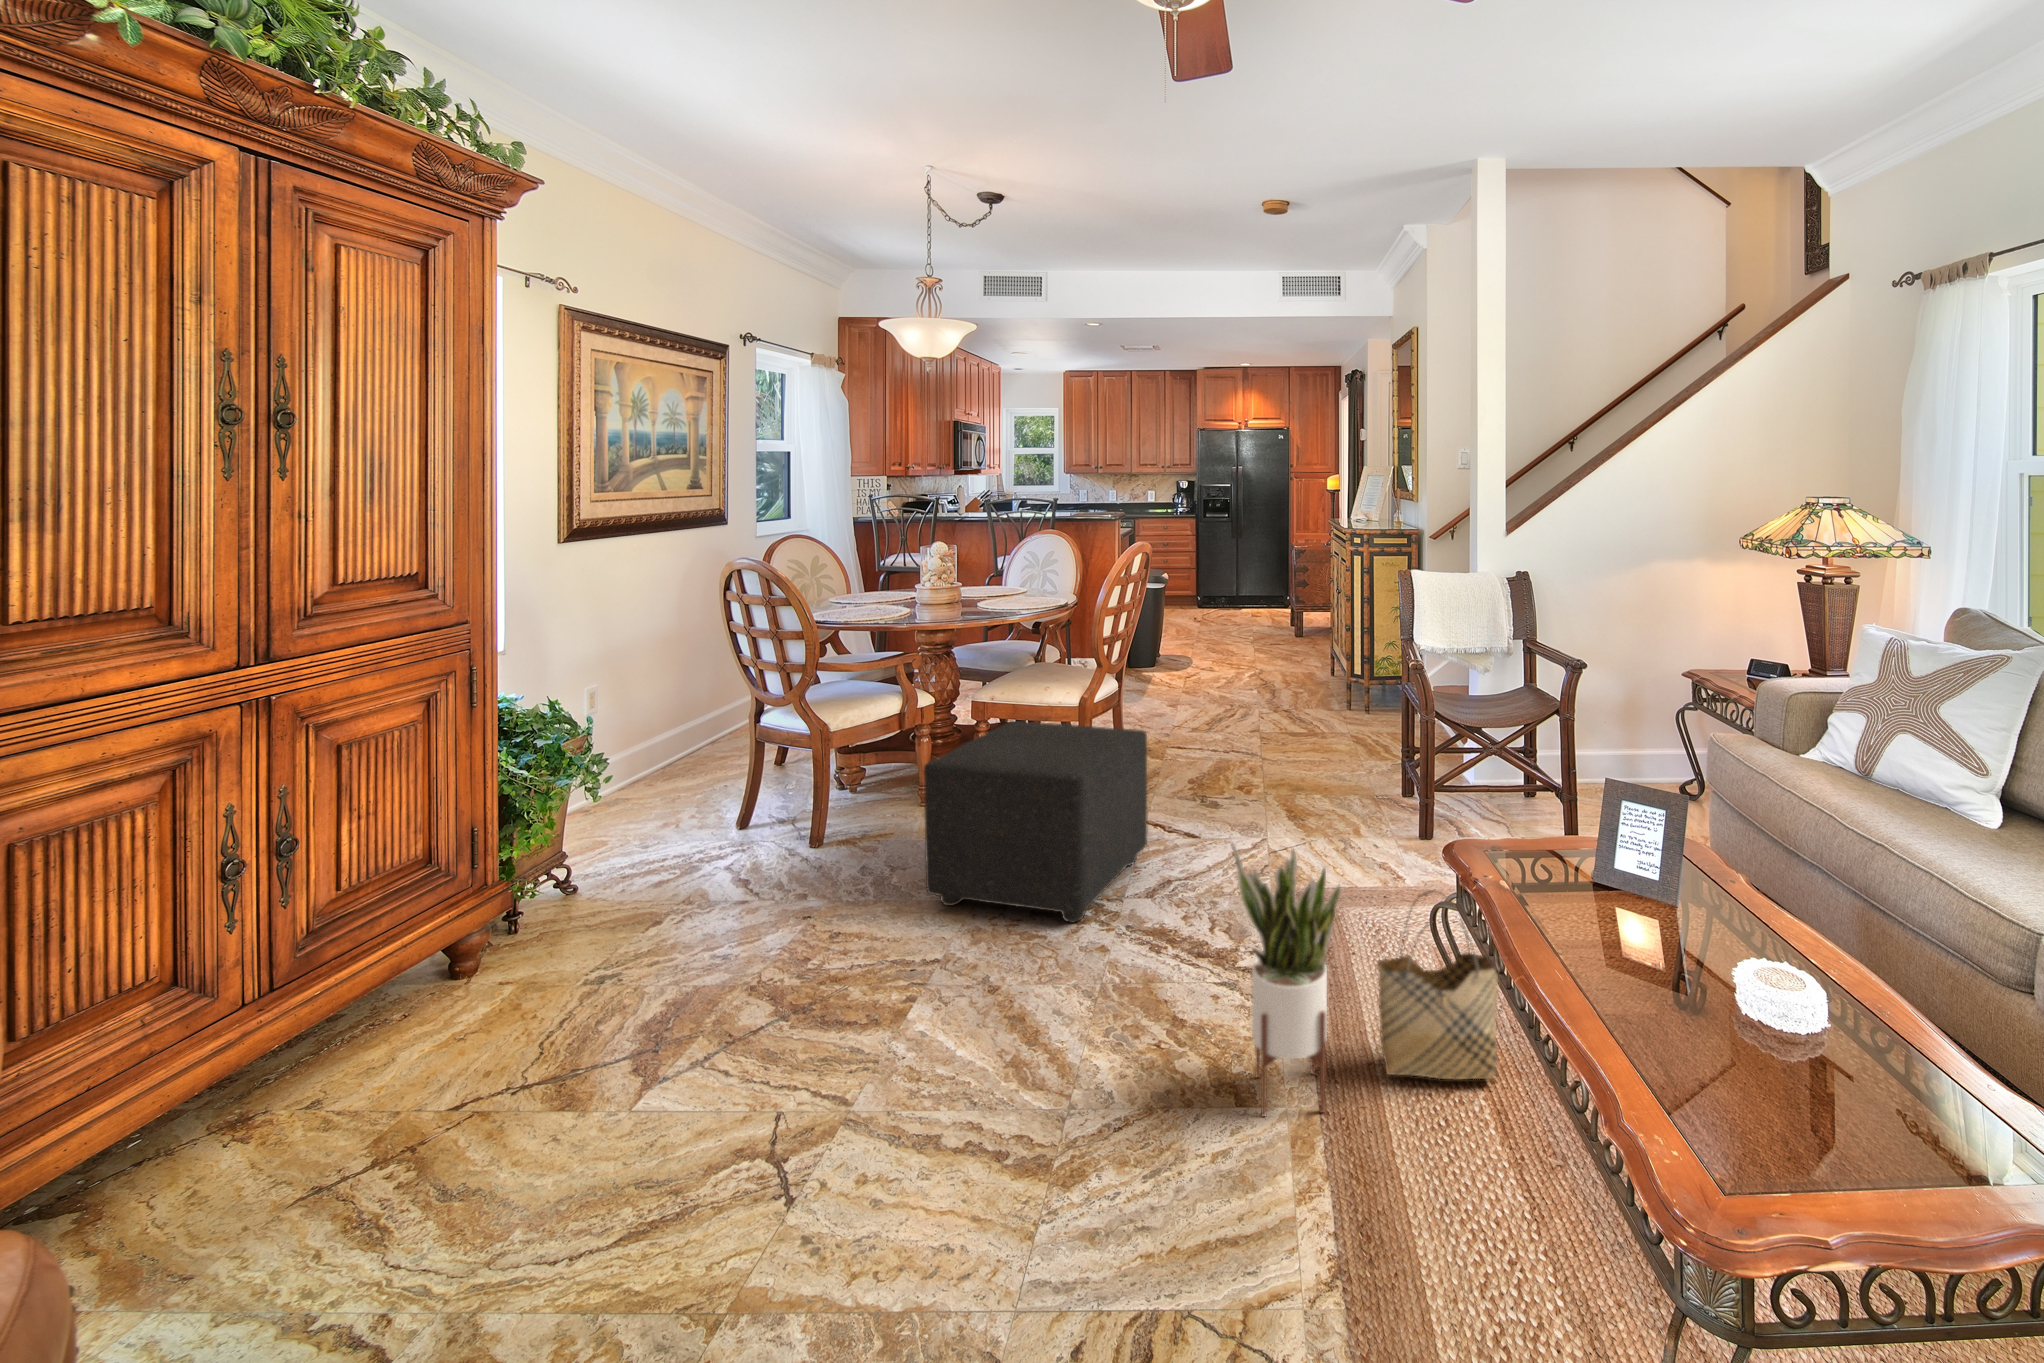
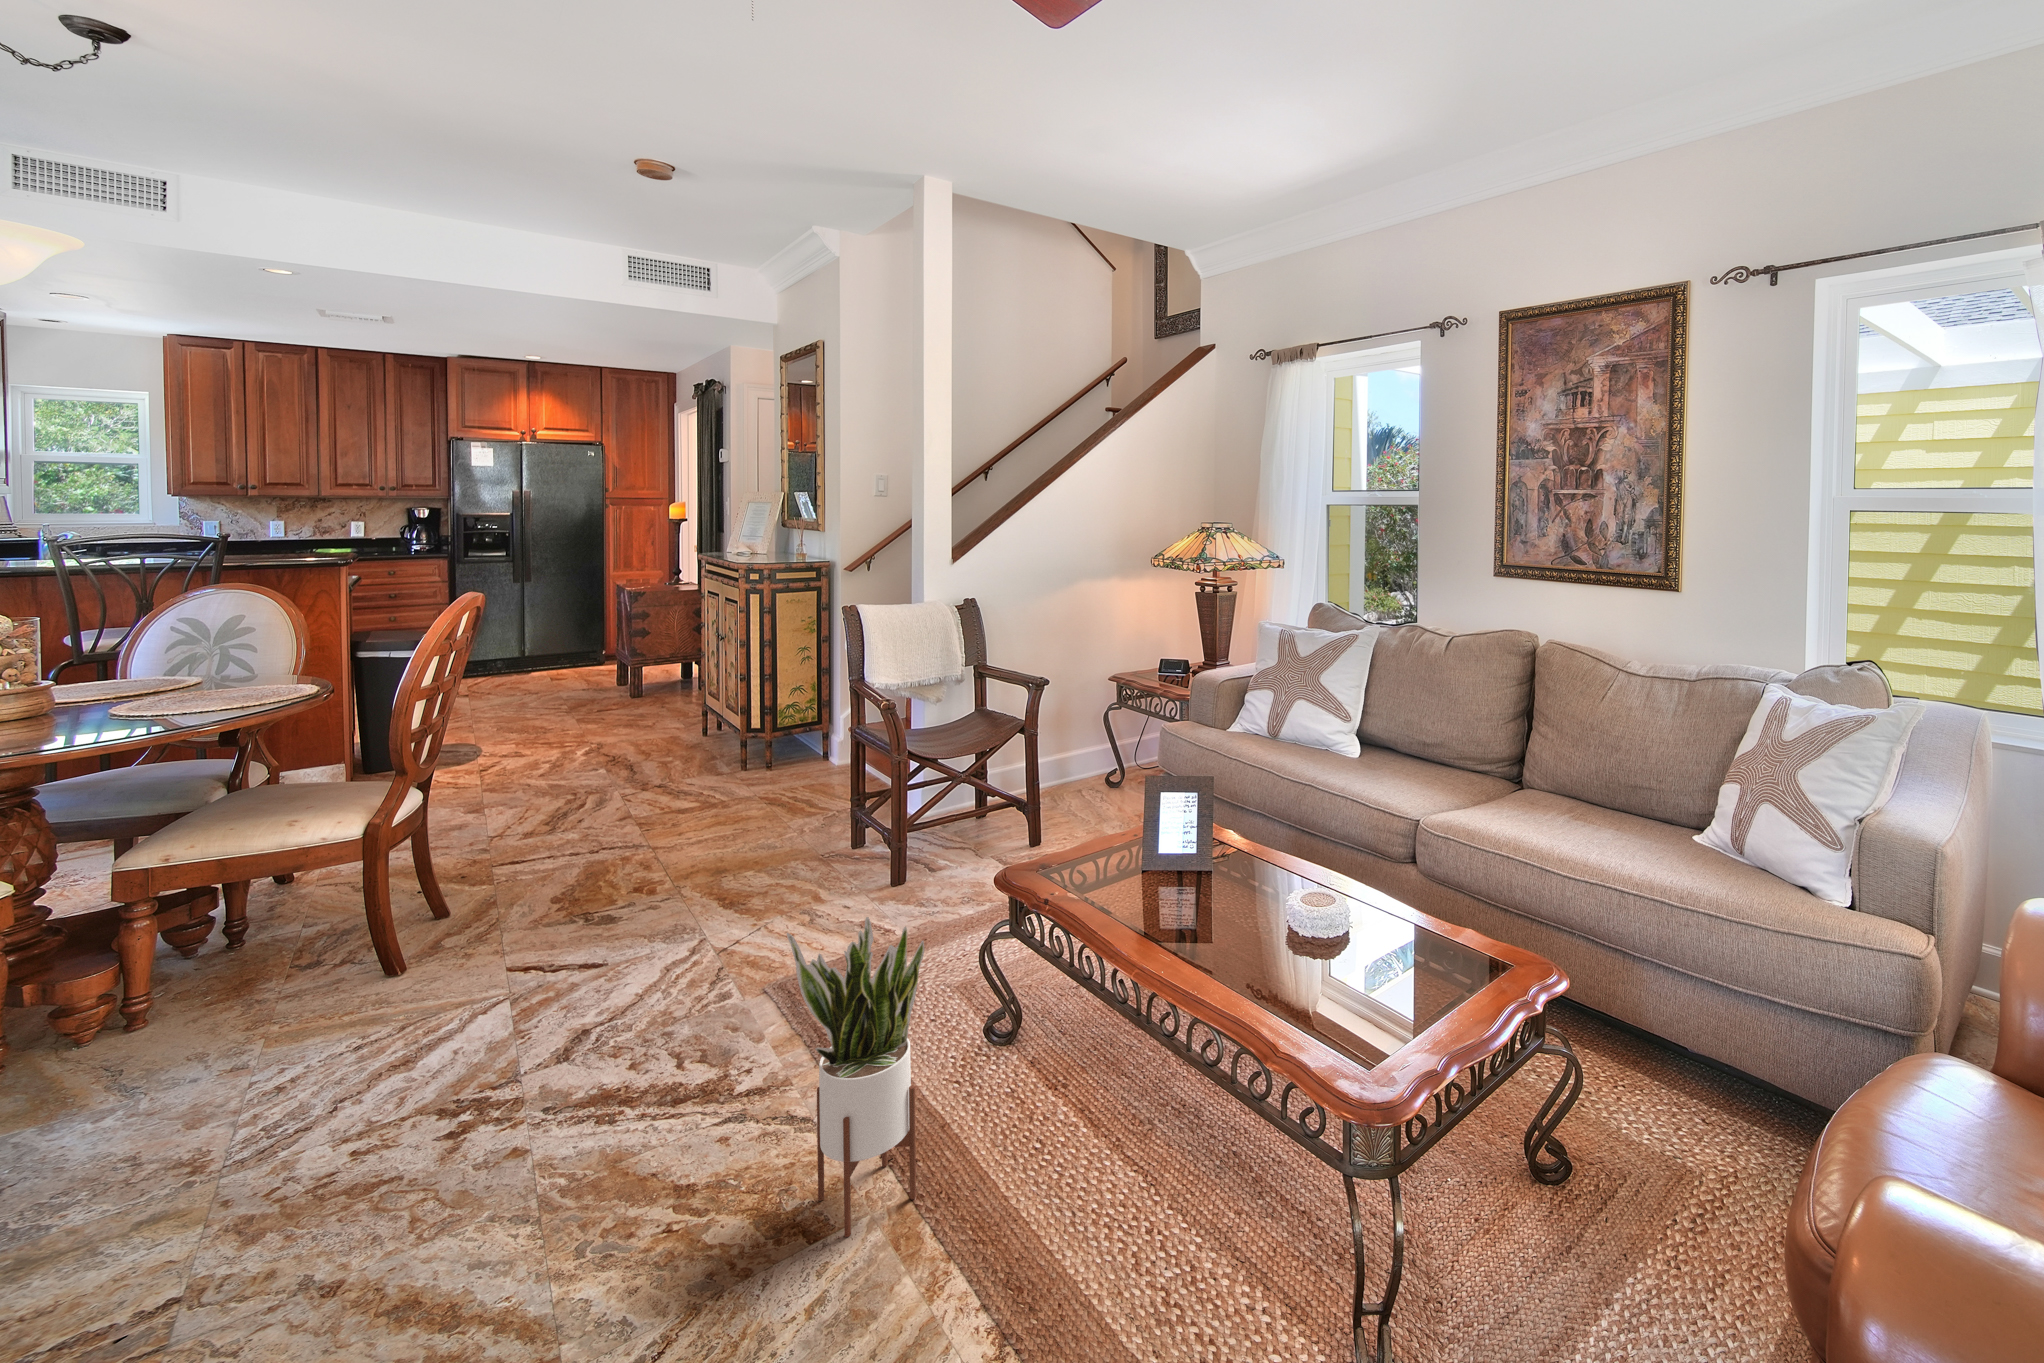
ottoman: present [923,721,1147,922] -> none [93,843,534,1207]
woven basket: present [1376,890,1498,1079] -> none [947,921,1069,1129]

